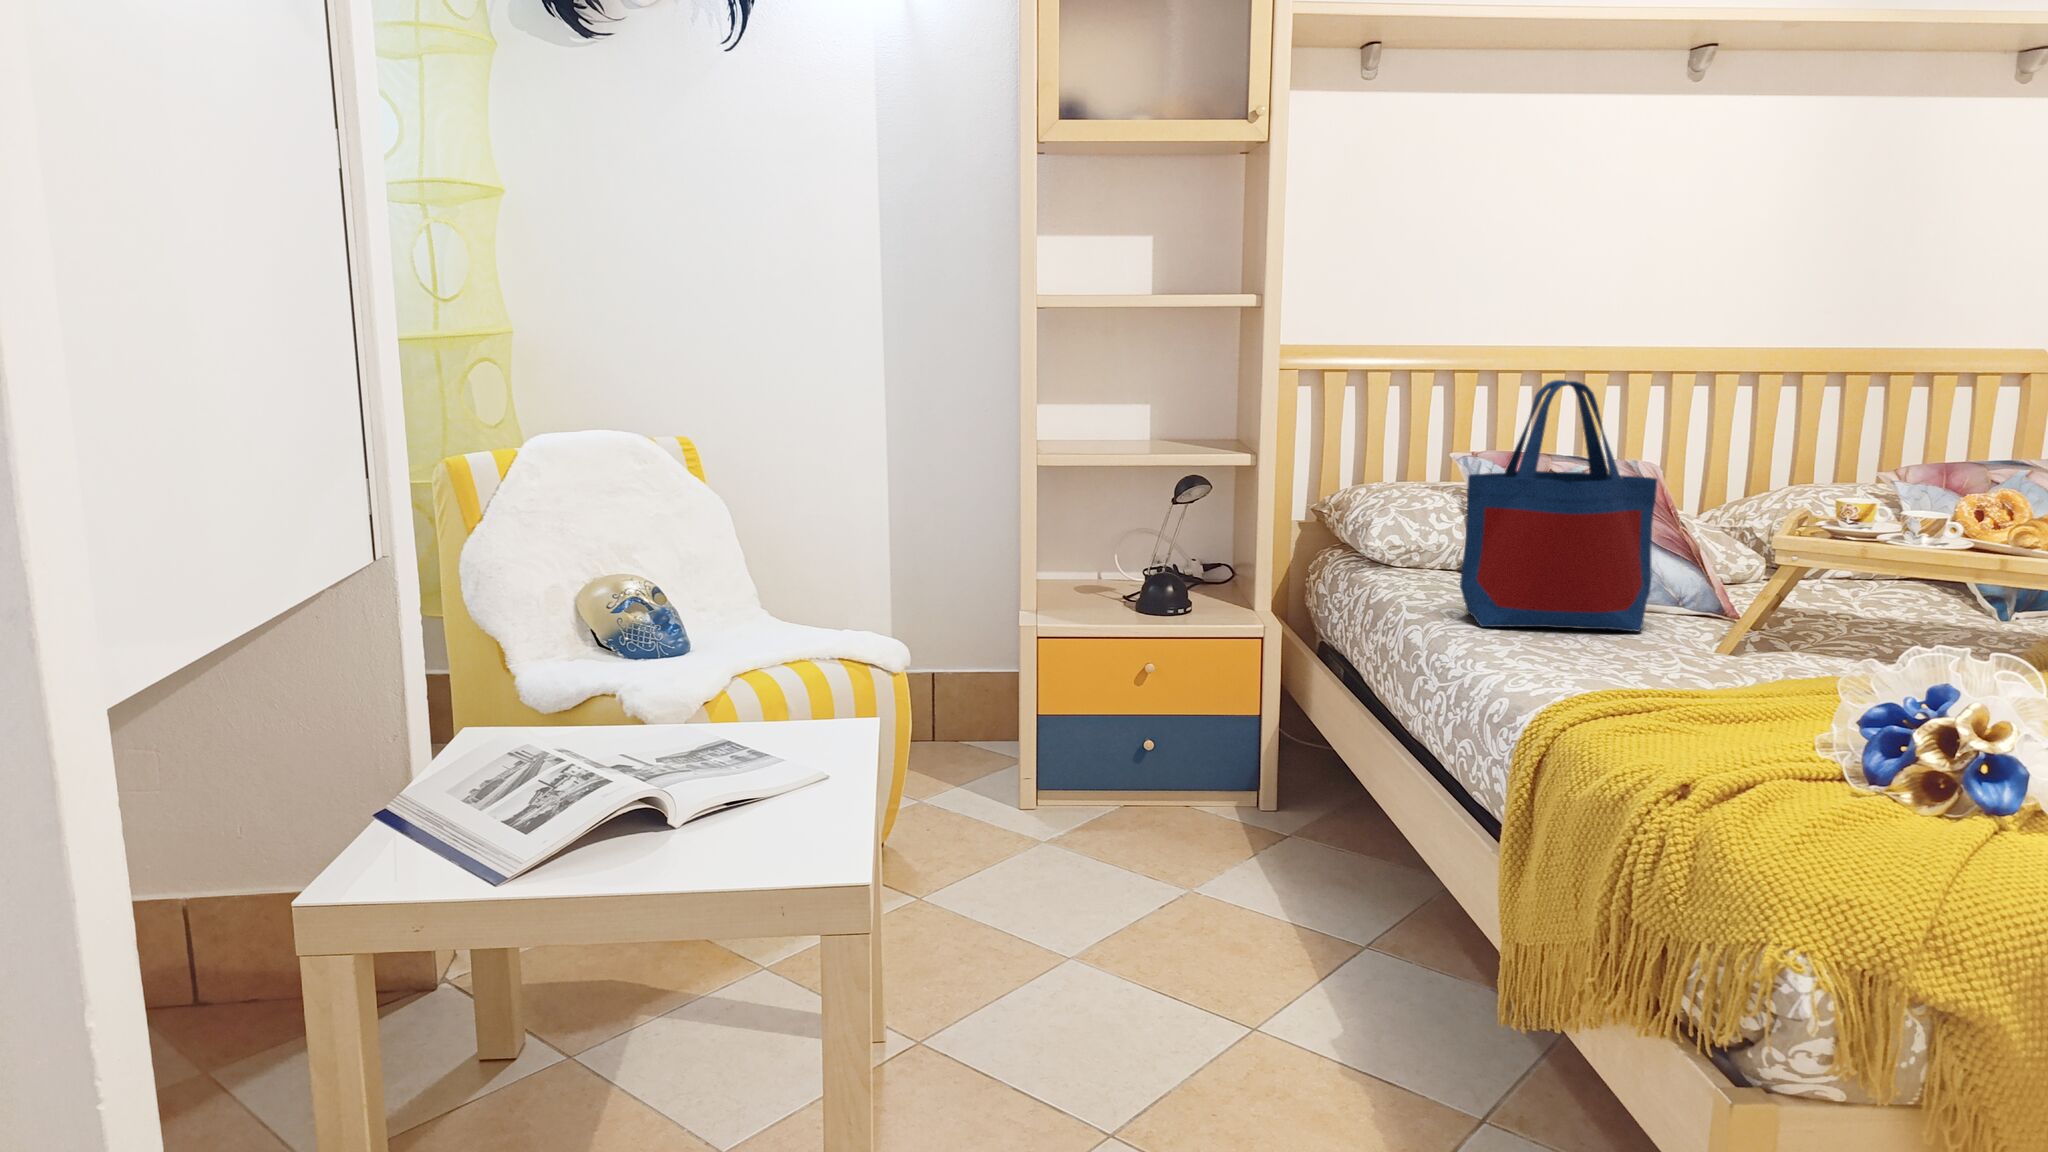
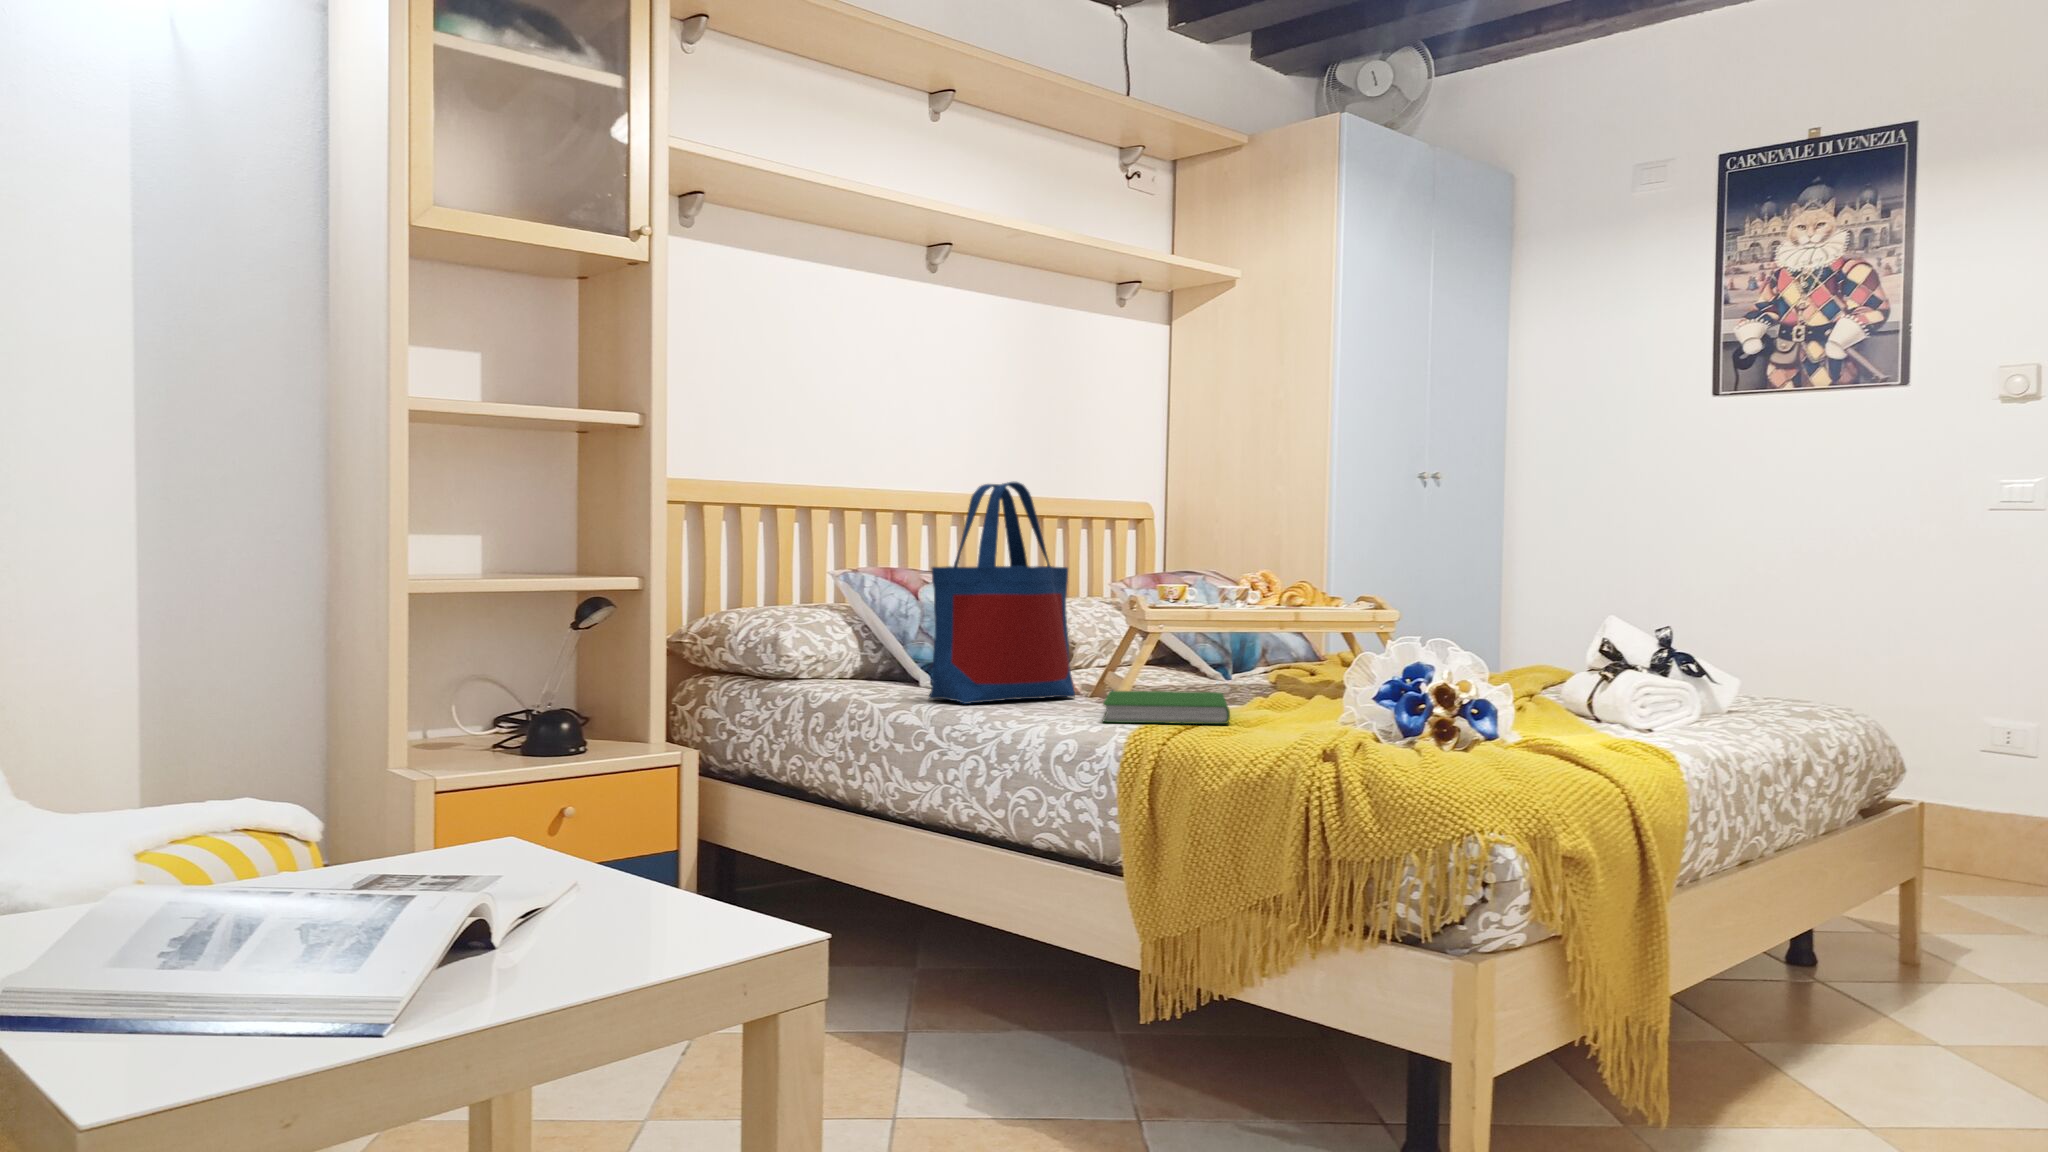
hardcover book: none [1554,637,1781,711] -> present [1102,691,1230,724]

